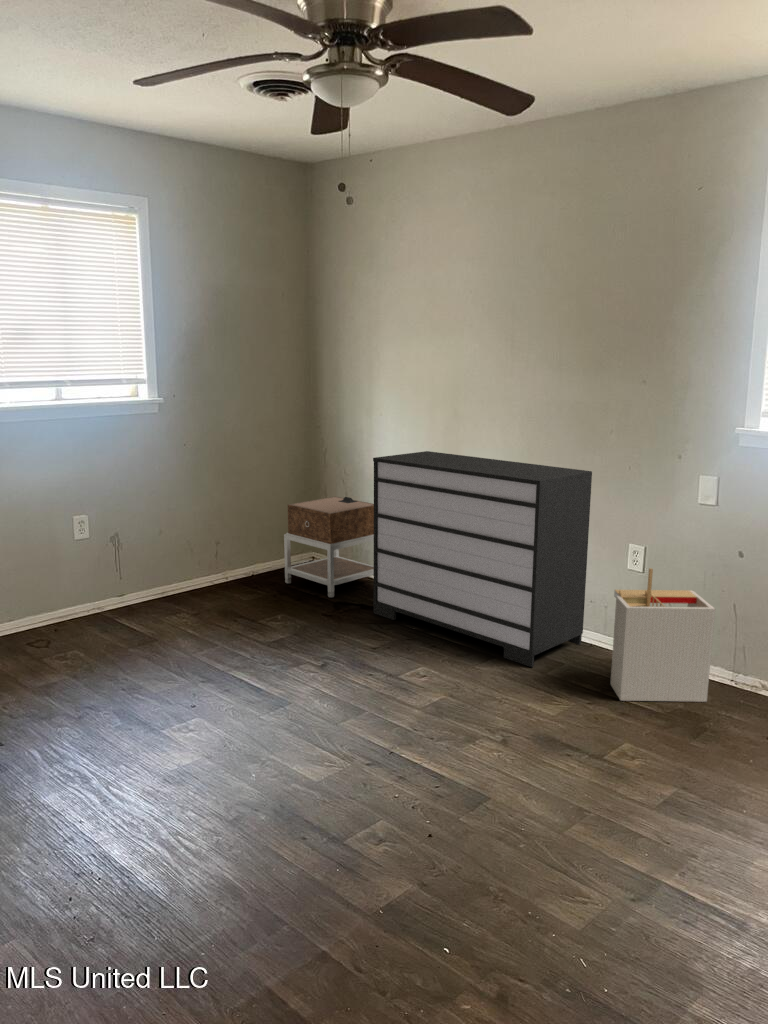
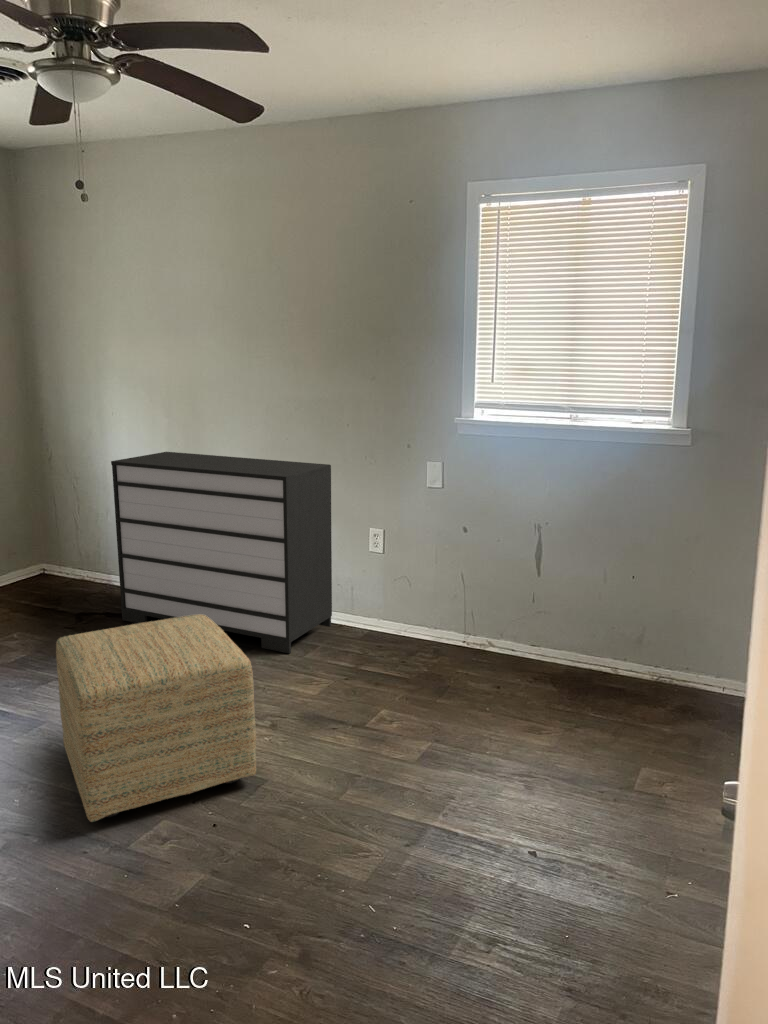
nightstand: present [284,497,374,598] -> none [12,503,126,609]
storage bin: present [611,568,715,702] -> none [360,550,447,673]
ottoman: none [300,614,480,801] -> present [56,615,256,822]

